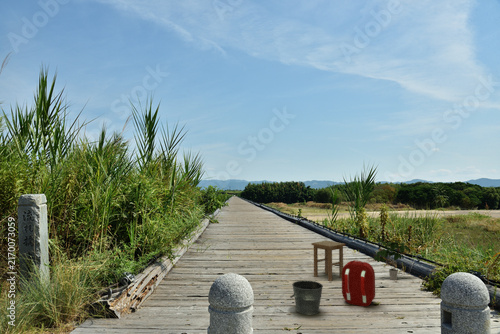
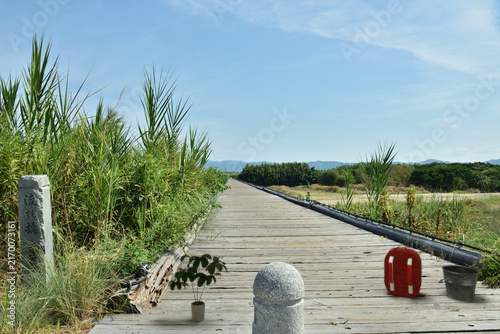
stool: present [312,241,345,281] -> none [342,226,380,270]
potted plant: present [374,241,410,280] -> present [168,254,227,321]
bucket: present [290,281,323,315] -> present [439,265,479,301]

